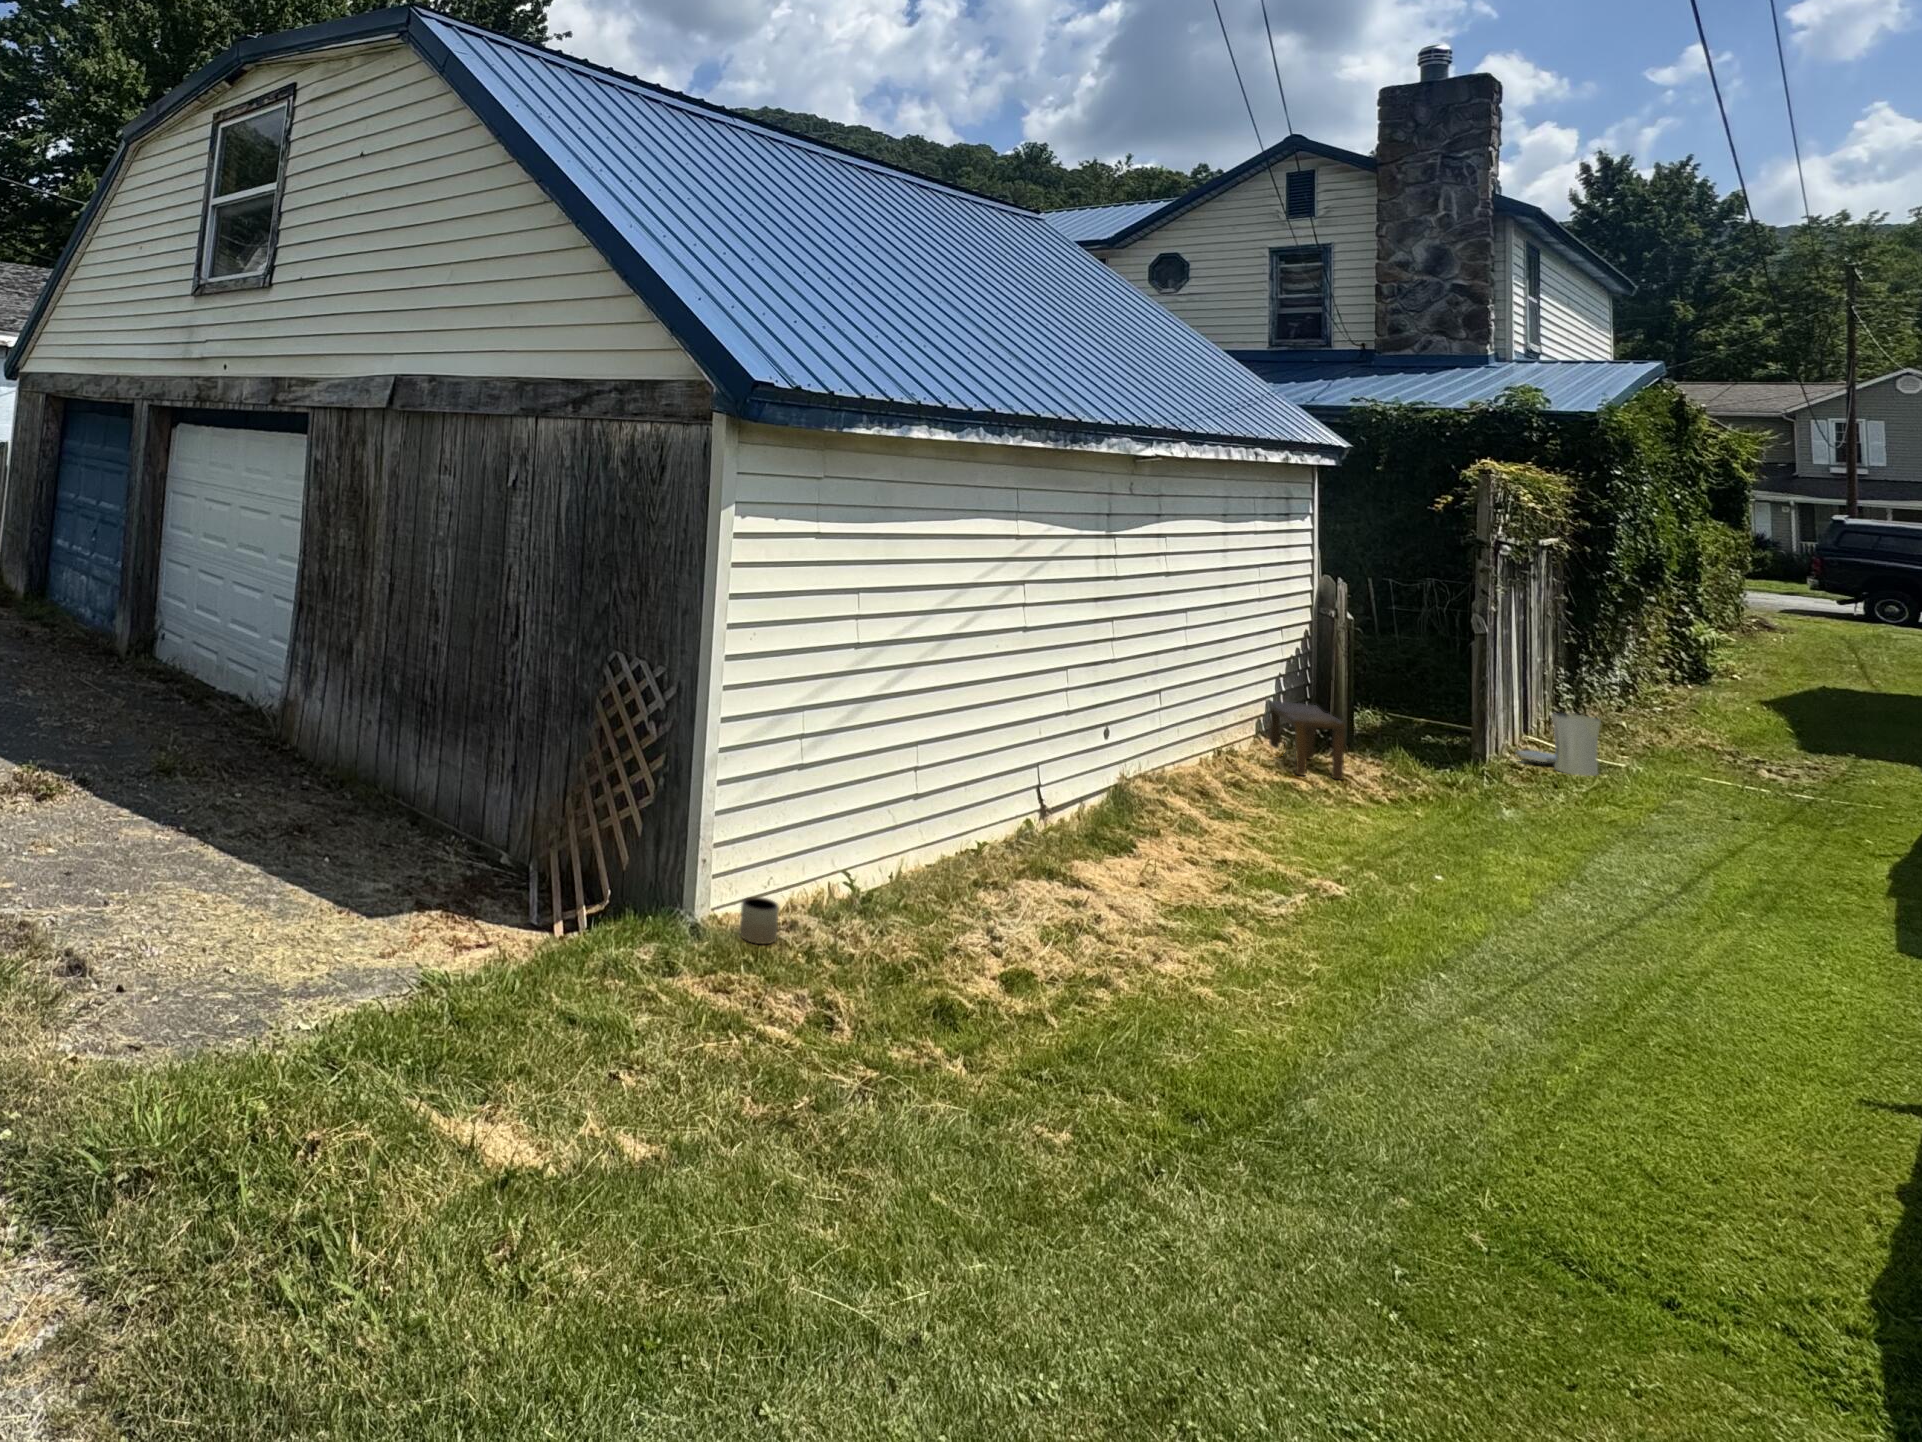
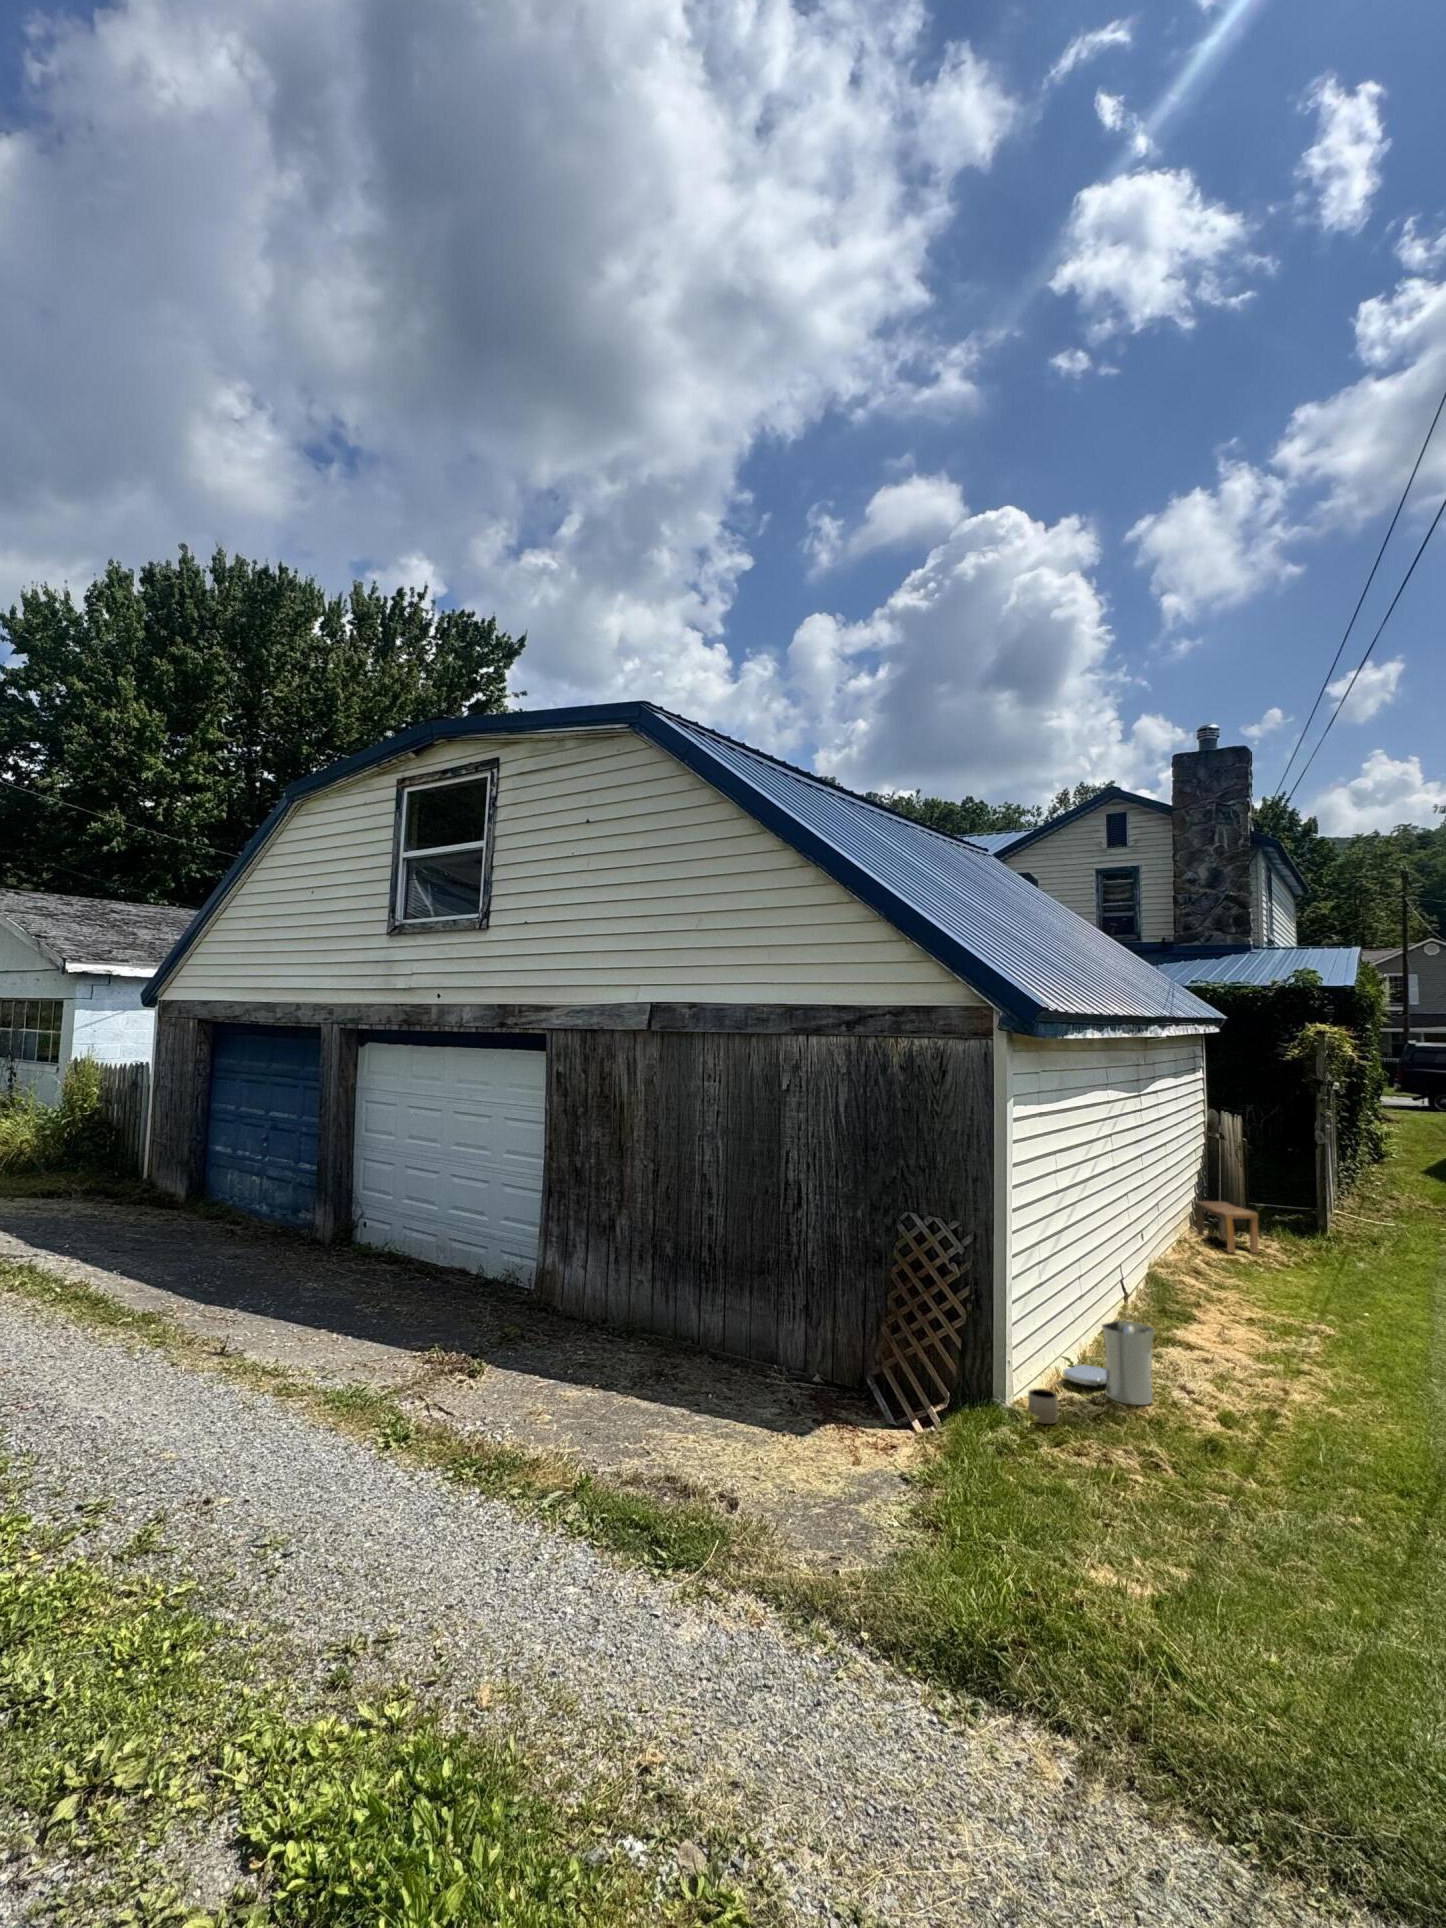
trash can: present [1517,713,1601,776] -> present [1063,1320,1154,1405]

